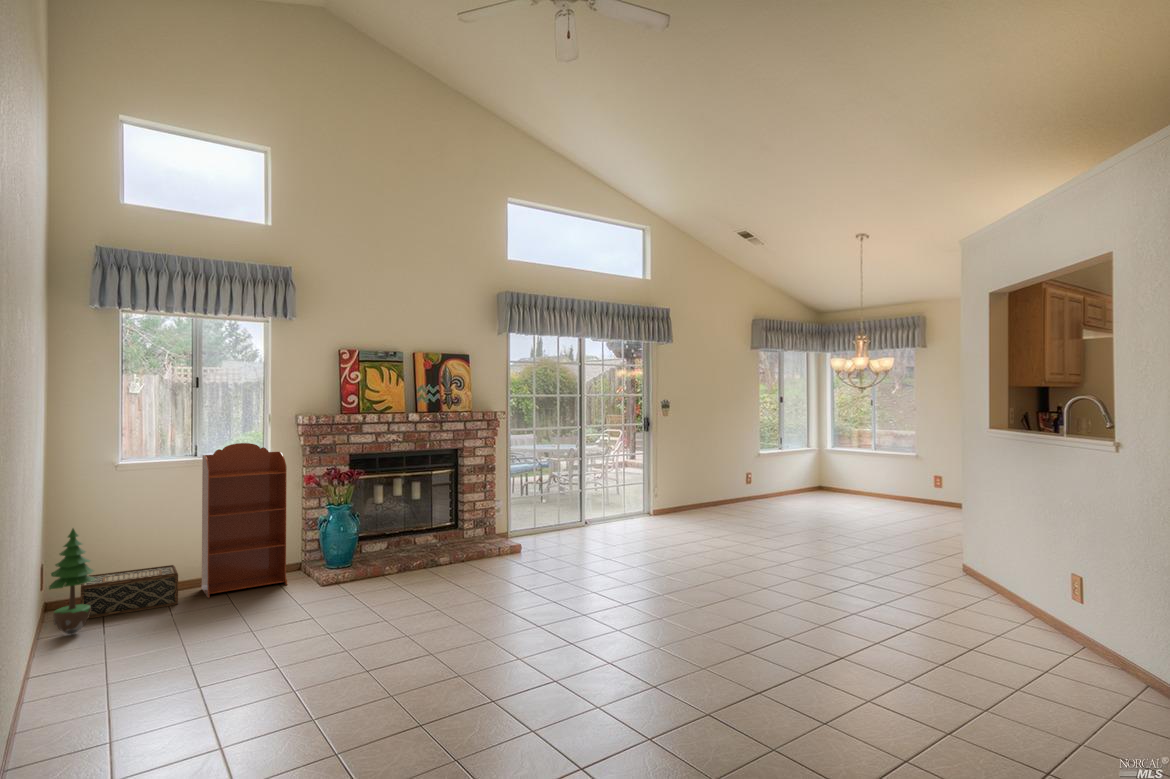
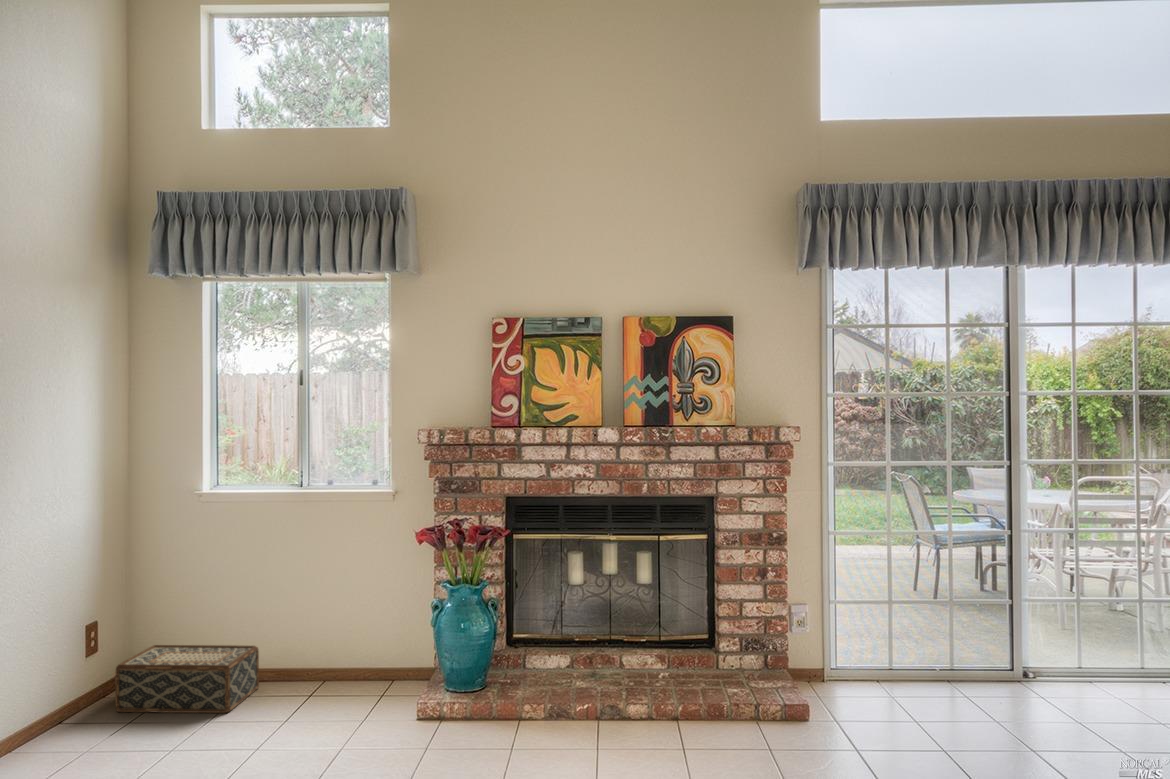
bookcase: present [202,443,287,598] -> none [273,471,401,710]
potted tree: present [49,529,95,634] -> none [27,589,93,742]

